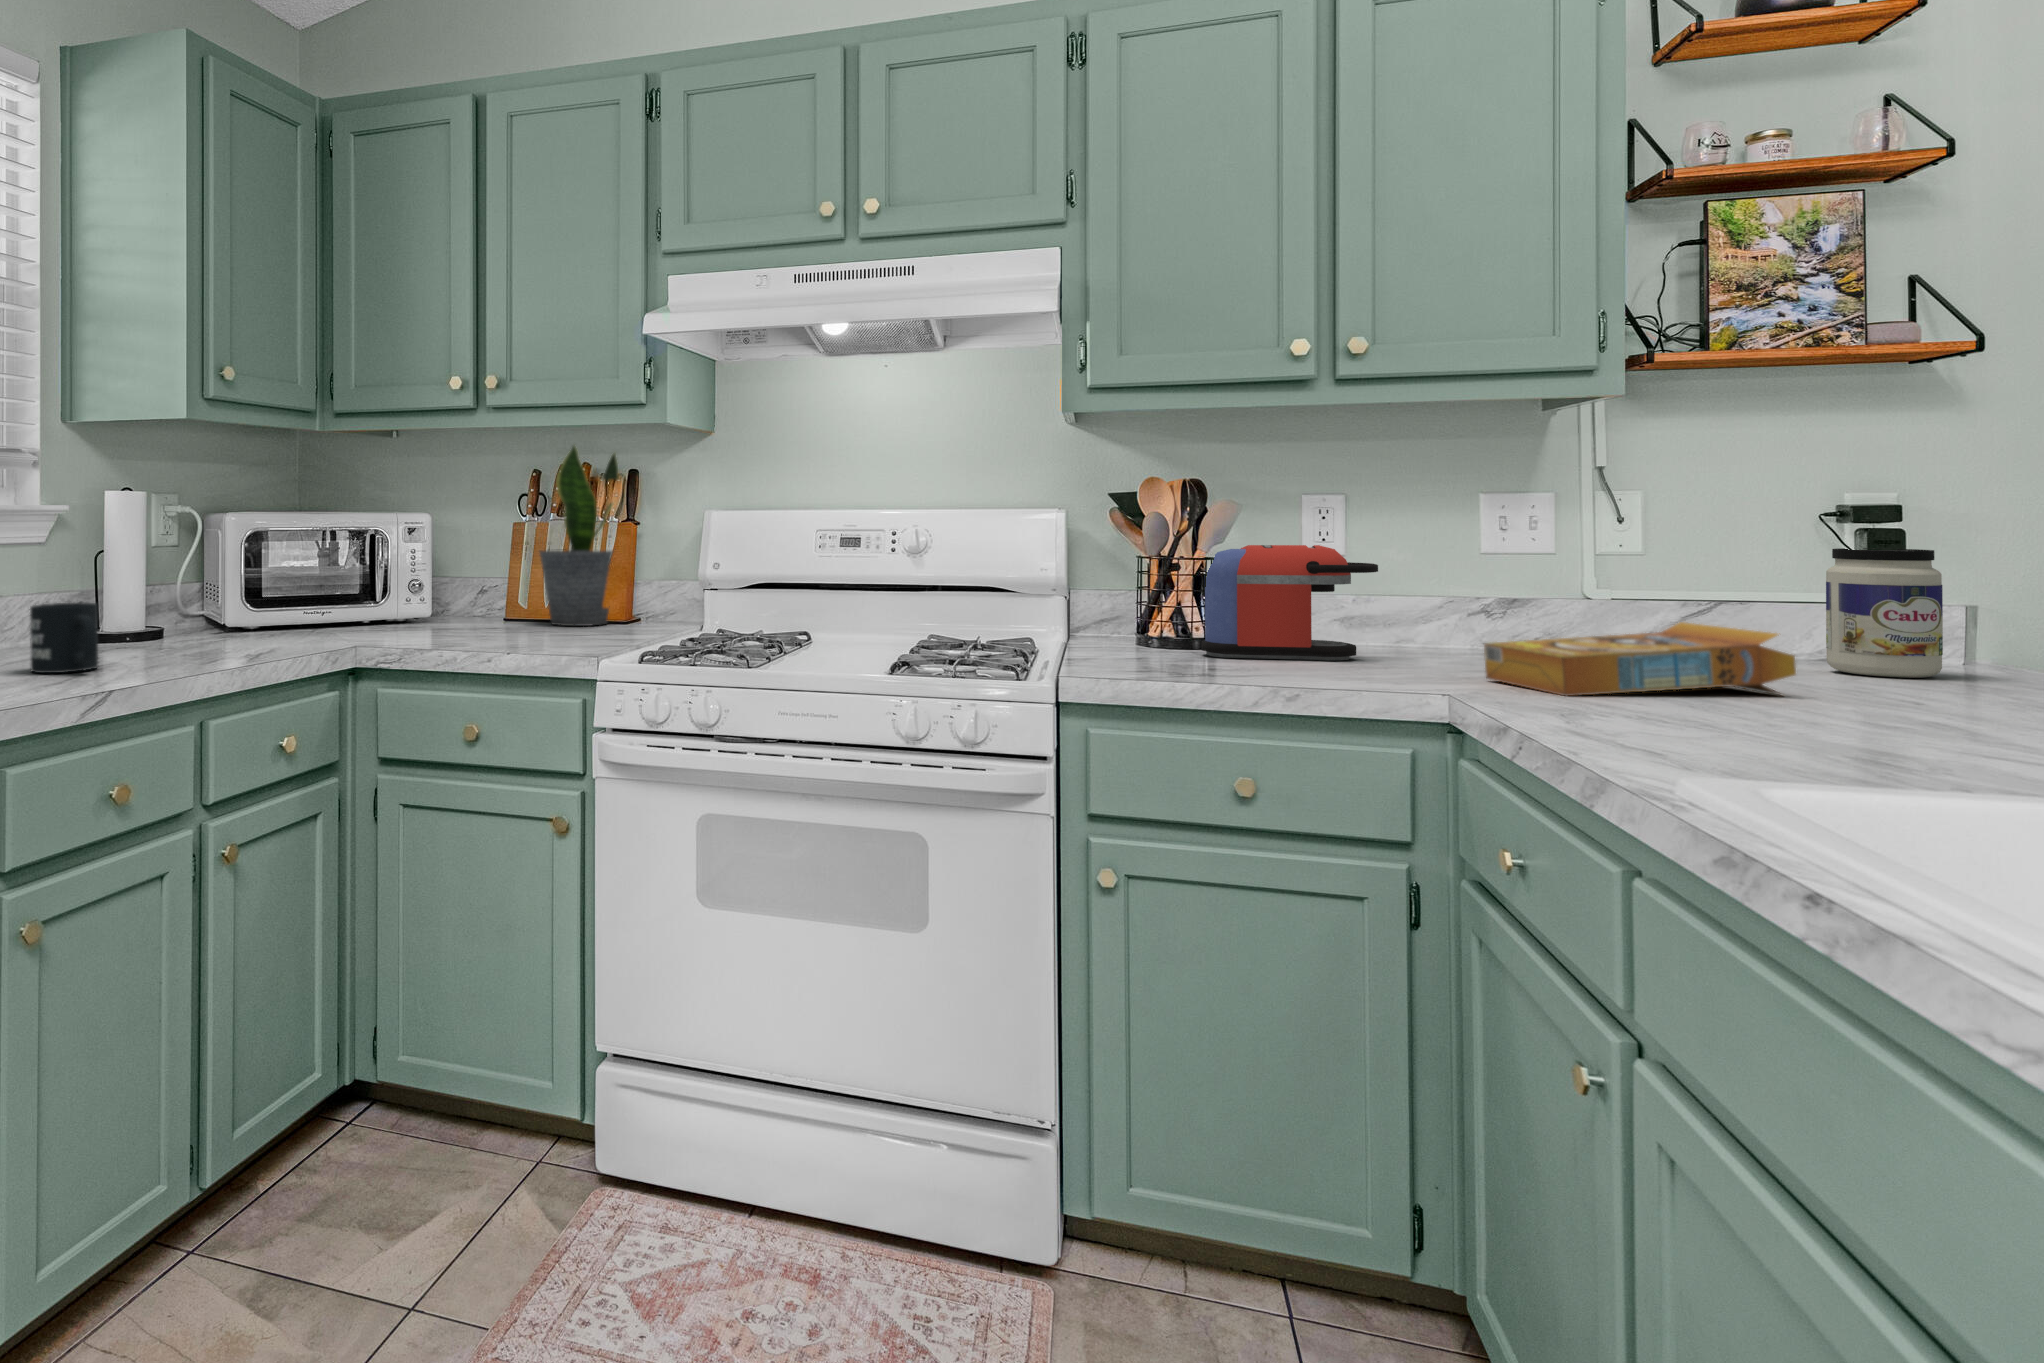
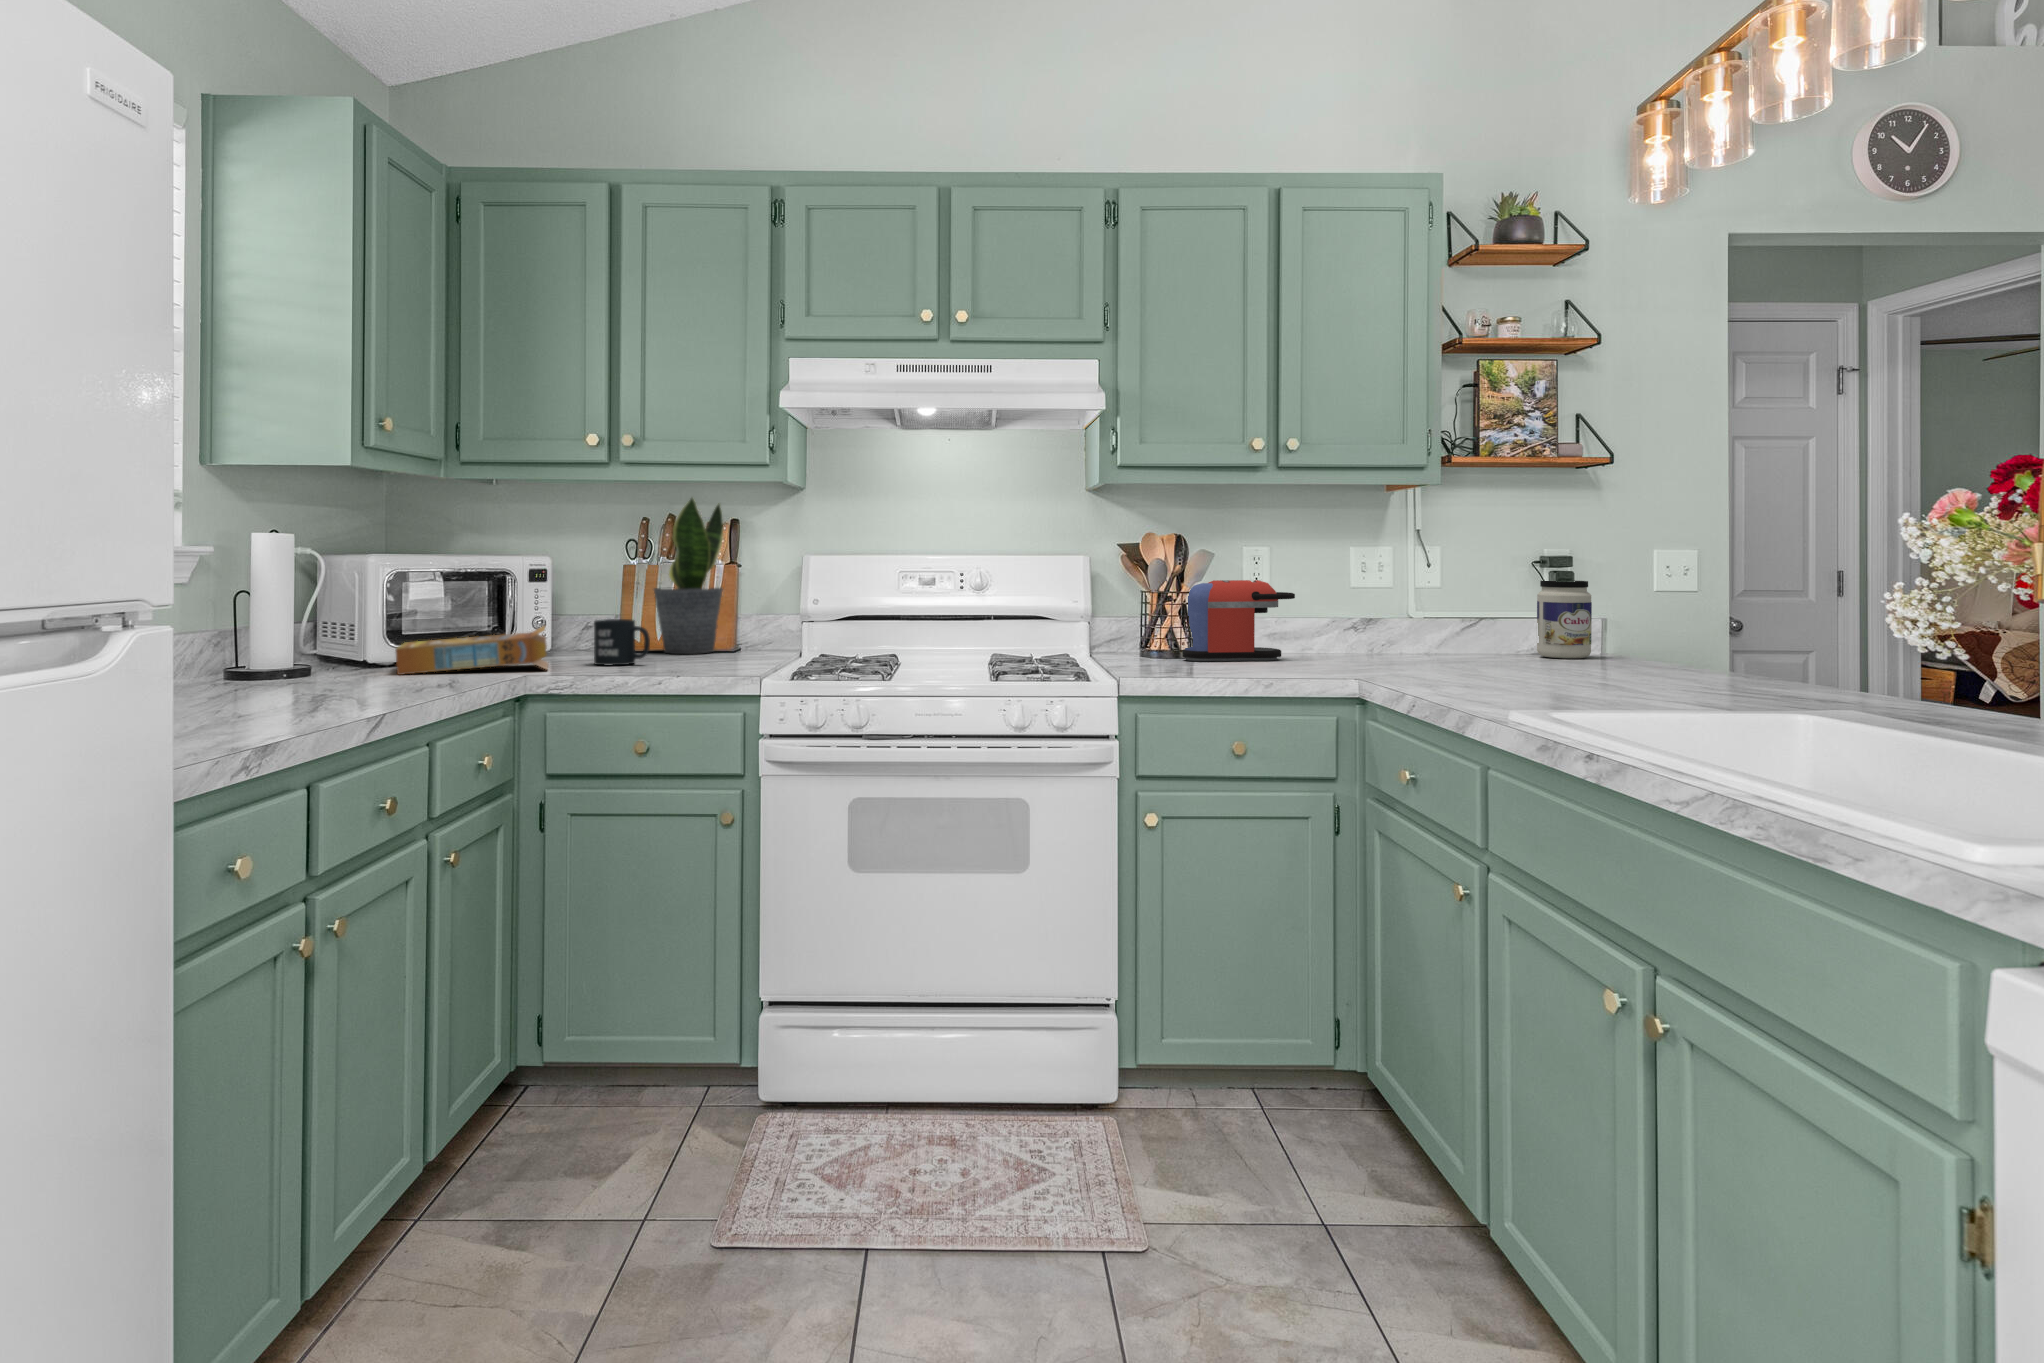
mug: present [30,603,98,673] -> present [594,619,650,665]
cereal box: present [1484,622,1796,696] -> present [395,626,548,675]

